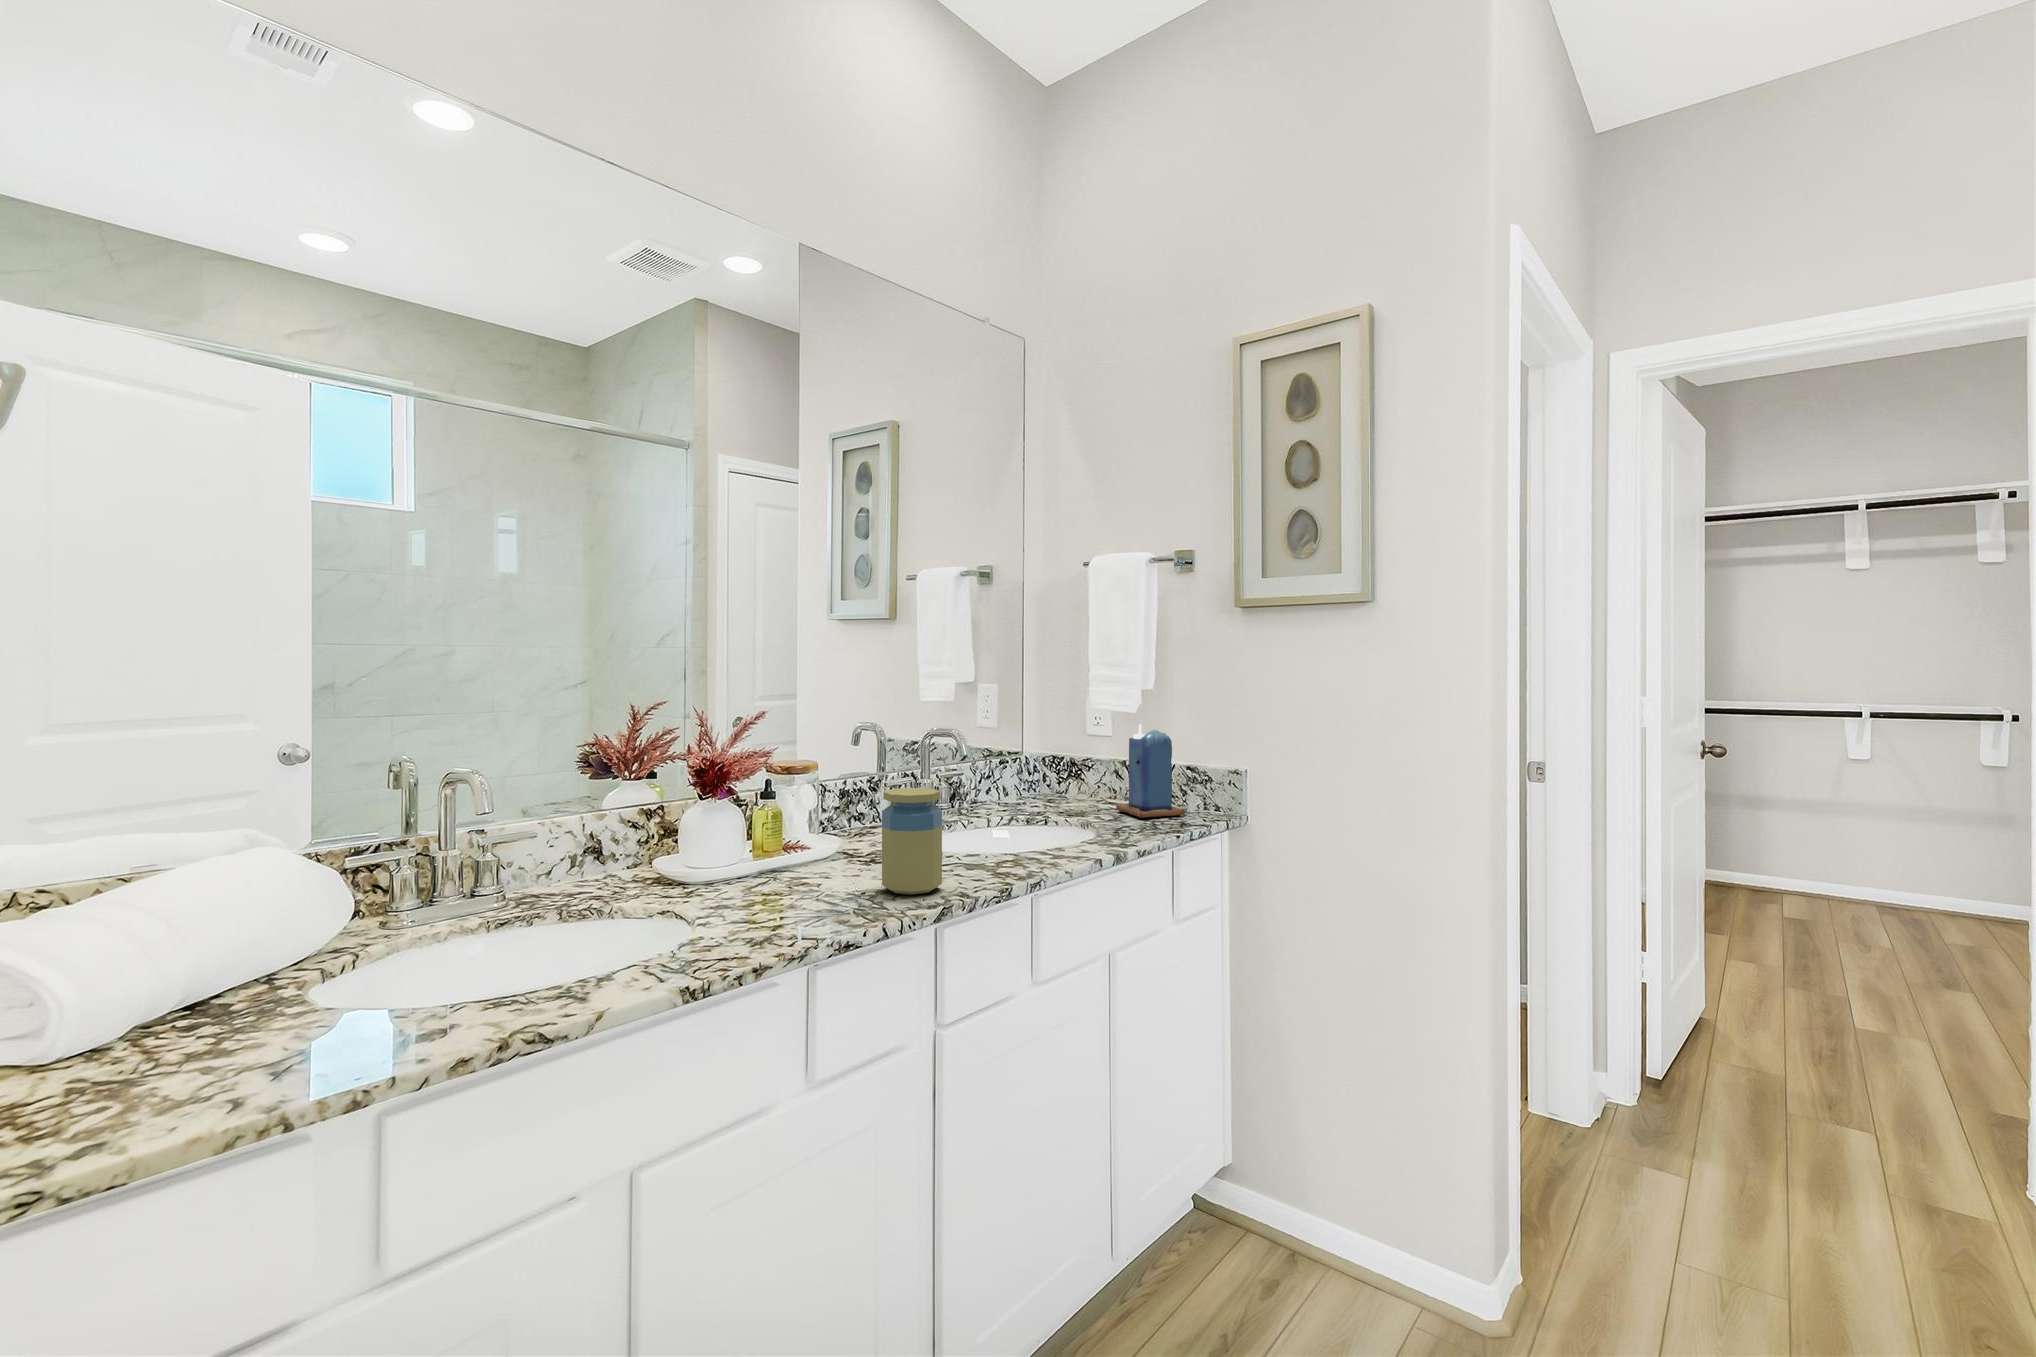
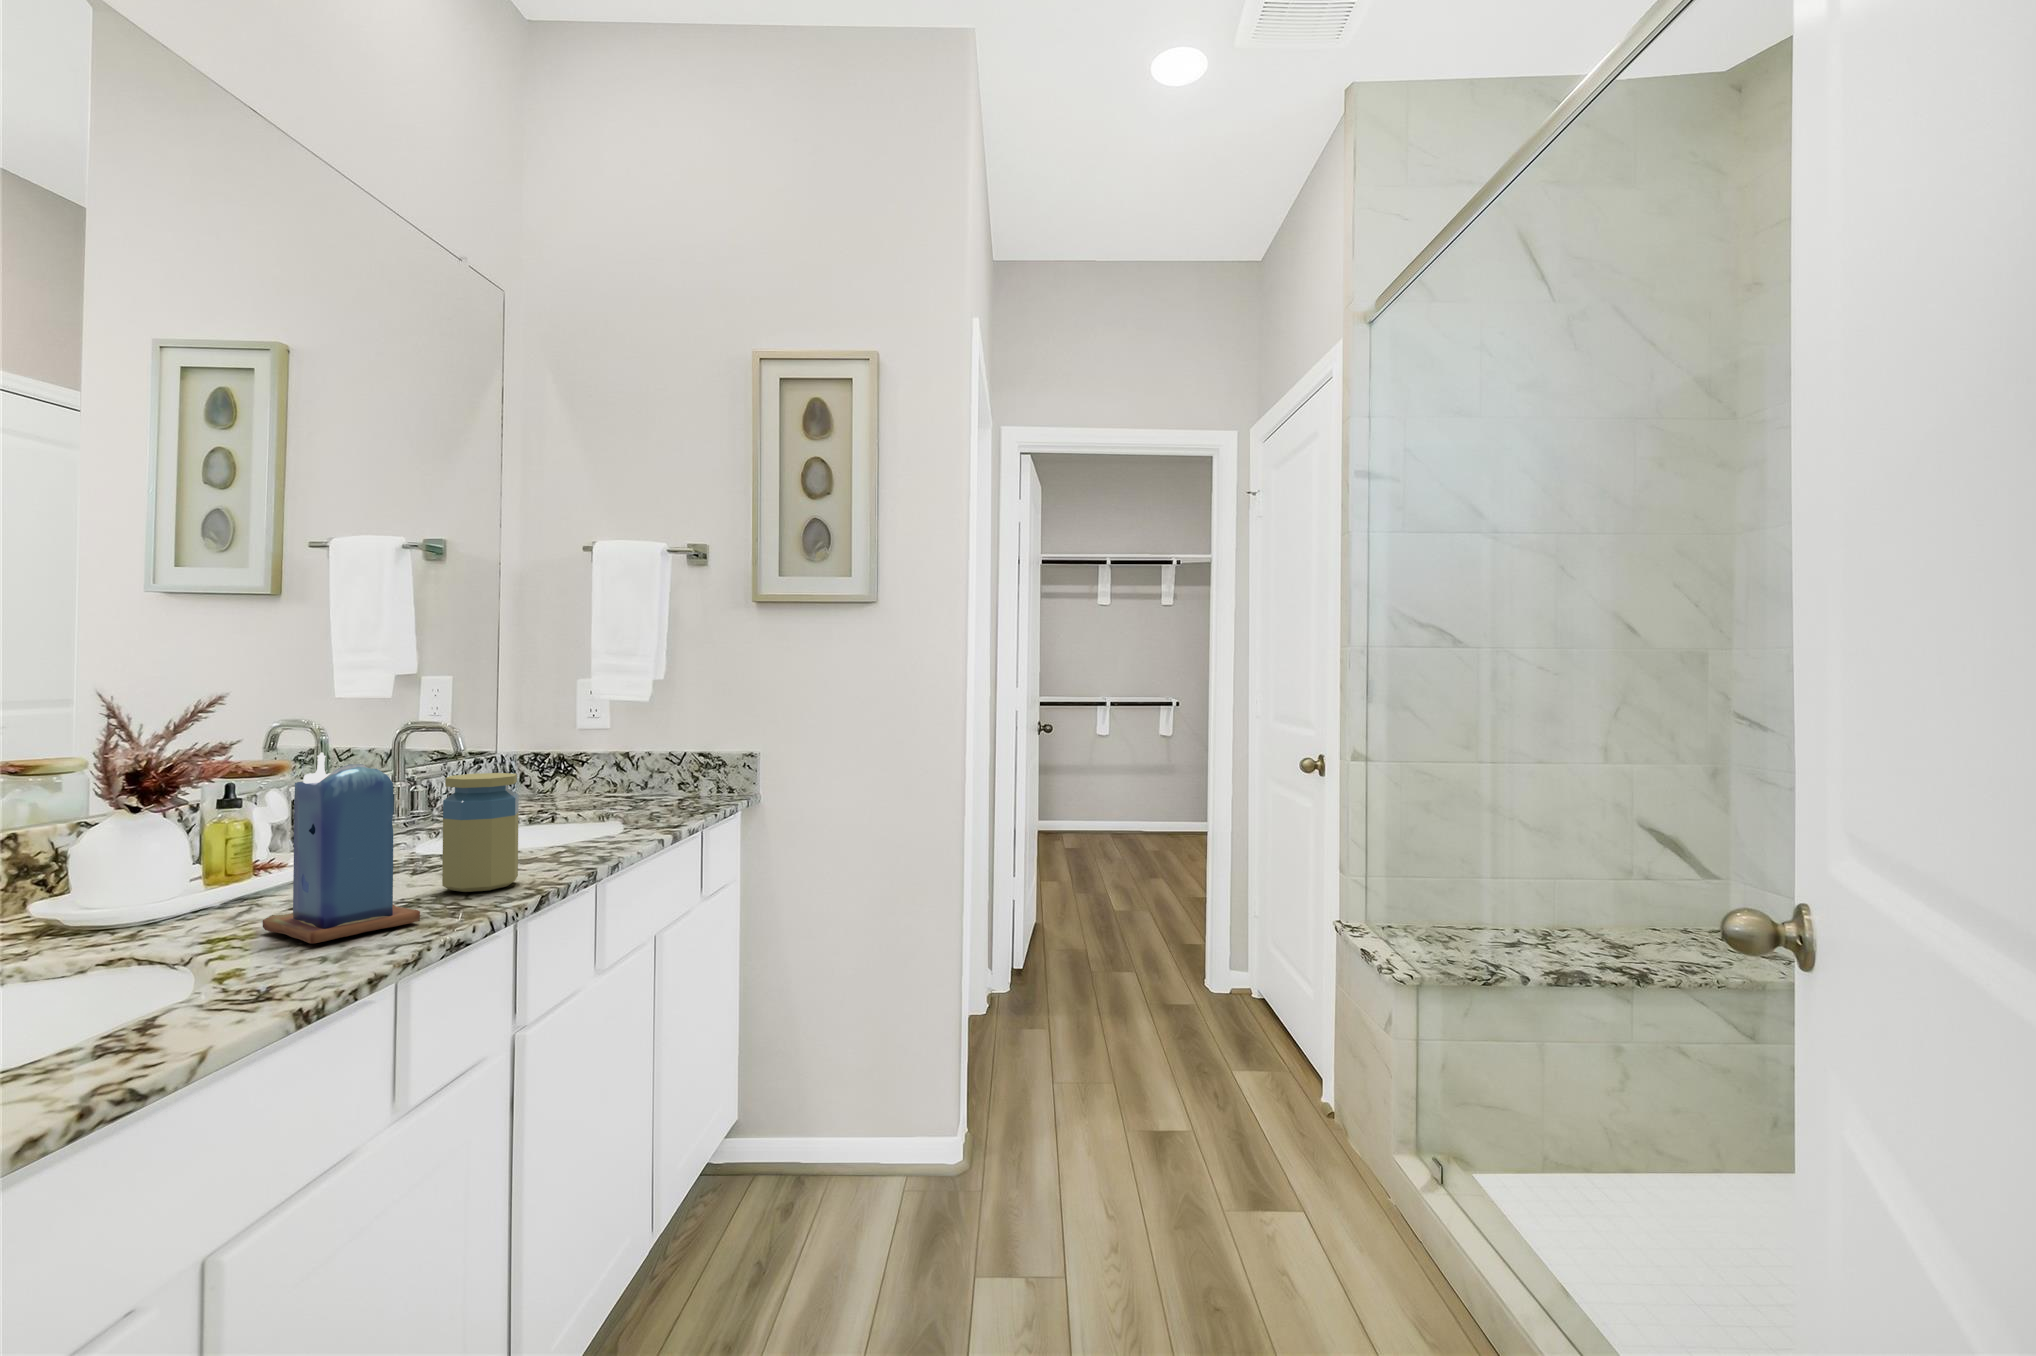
candle: present [1116,724,1184,818] -> present [263,752,420,944]

